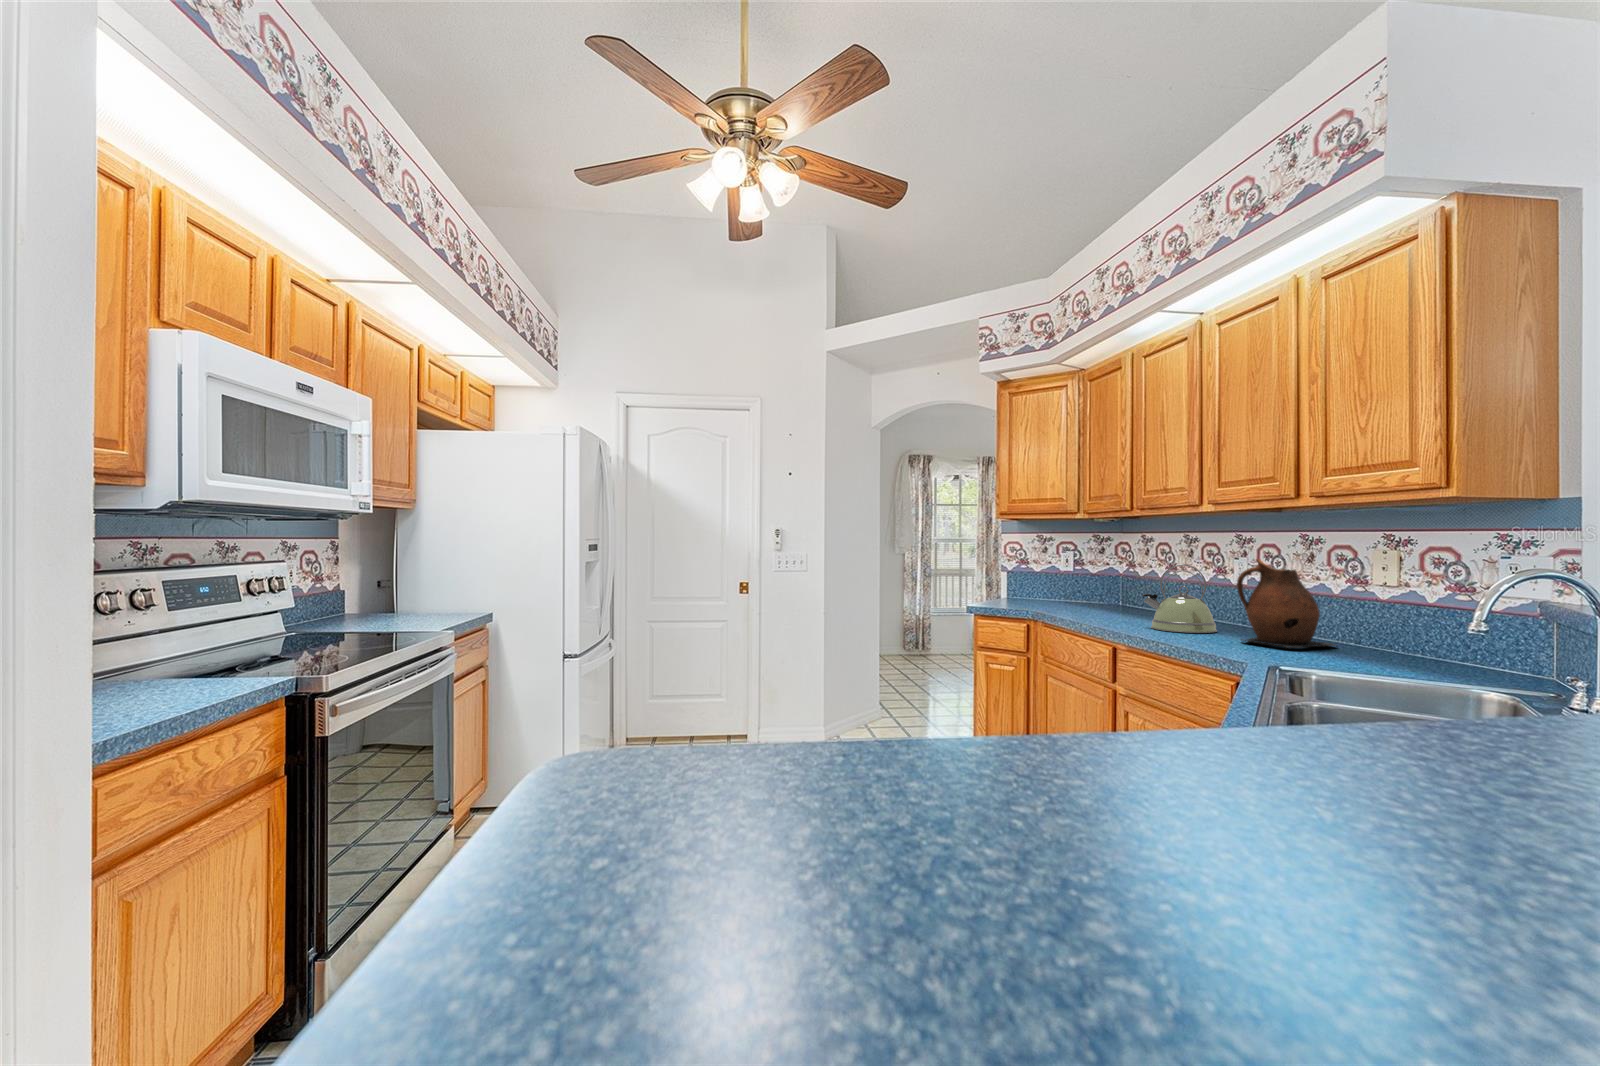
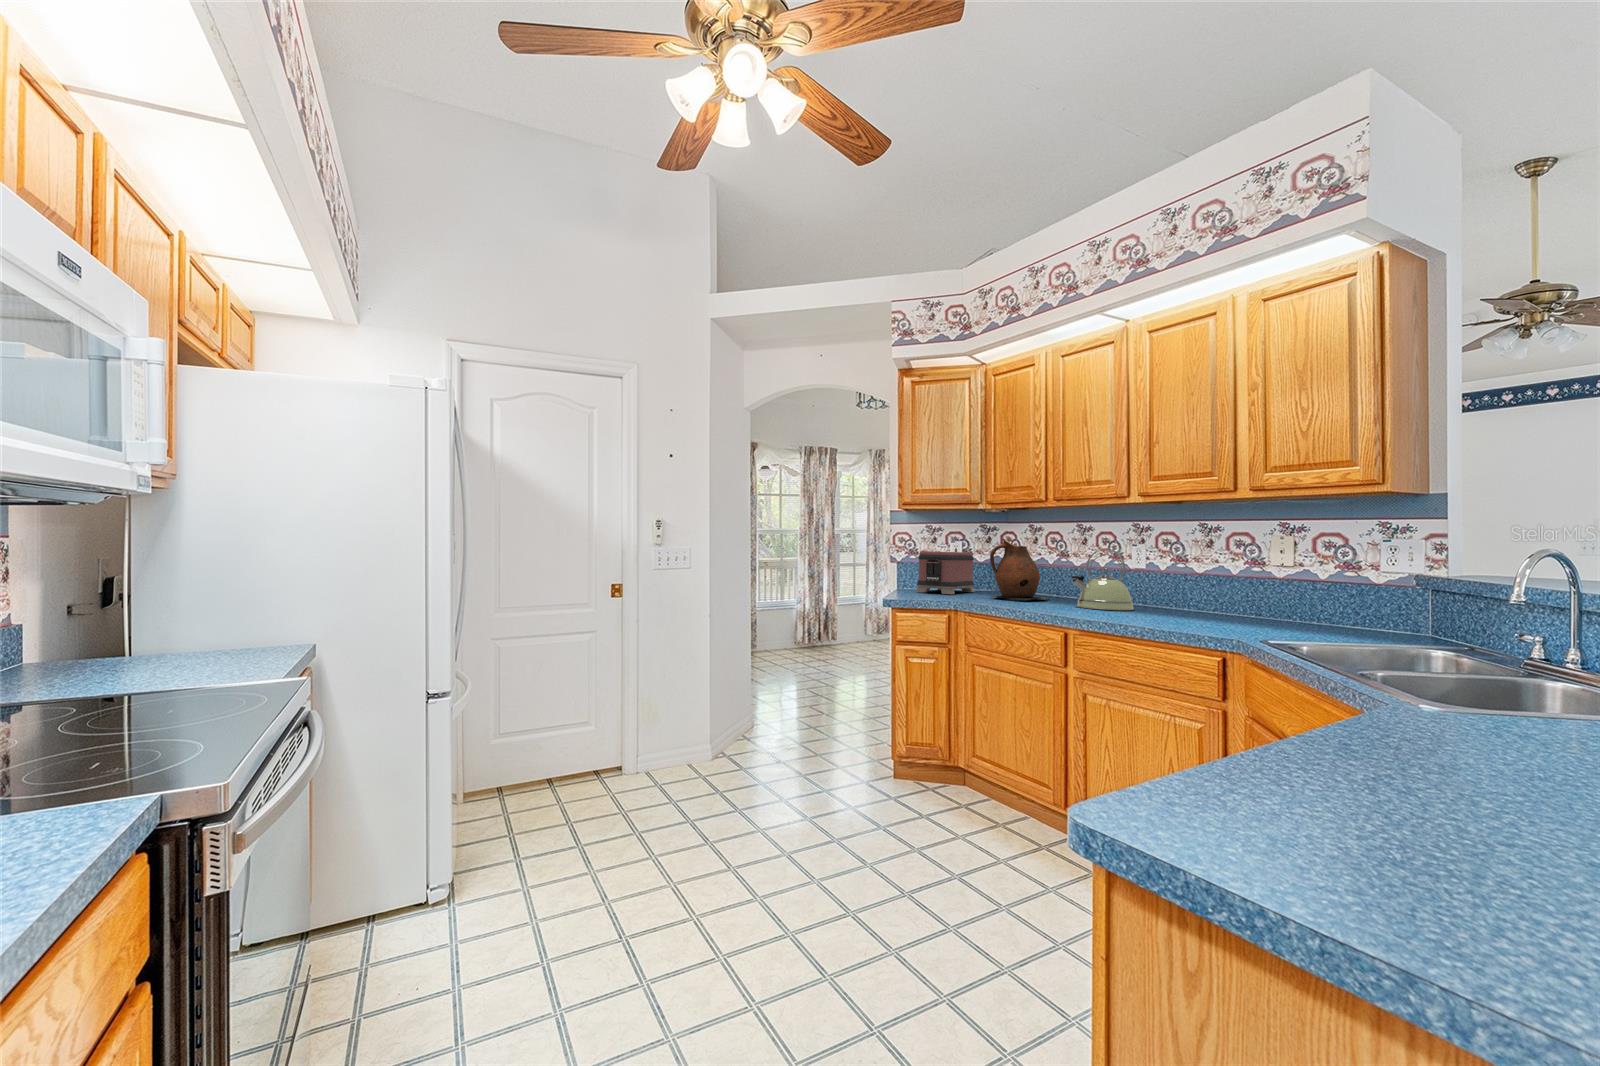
ceramic pitcher: present [1237,559,1336,648] -> present [990,539,1049,600]
toaster: none [1006,565,1078,610] -> present [916,551,975,594]

